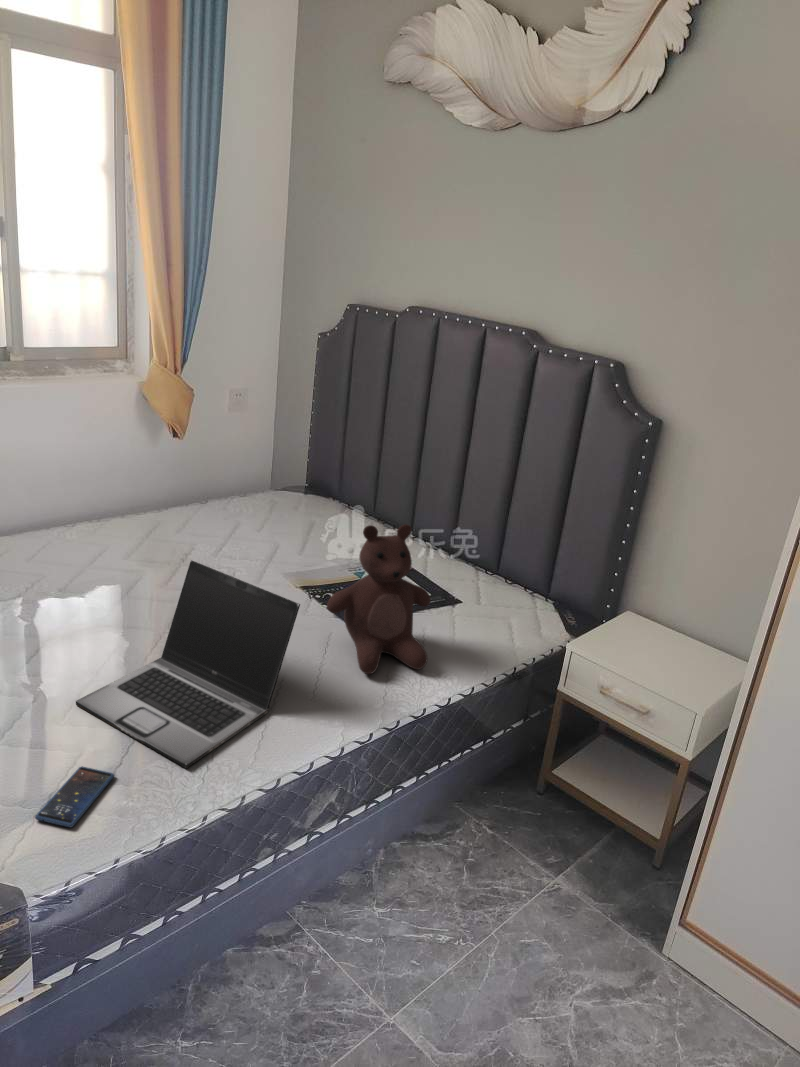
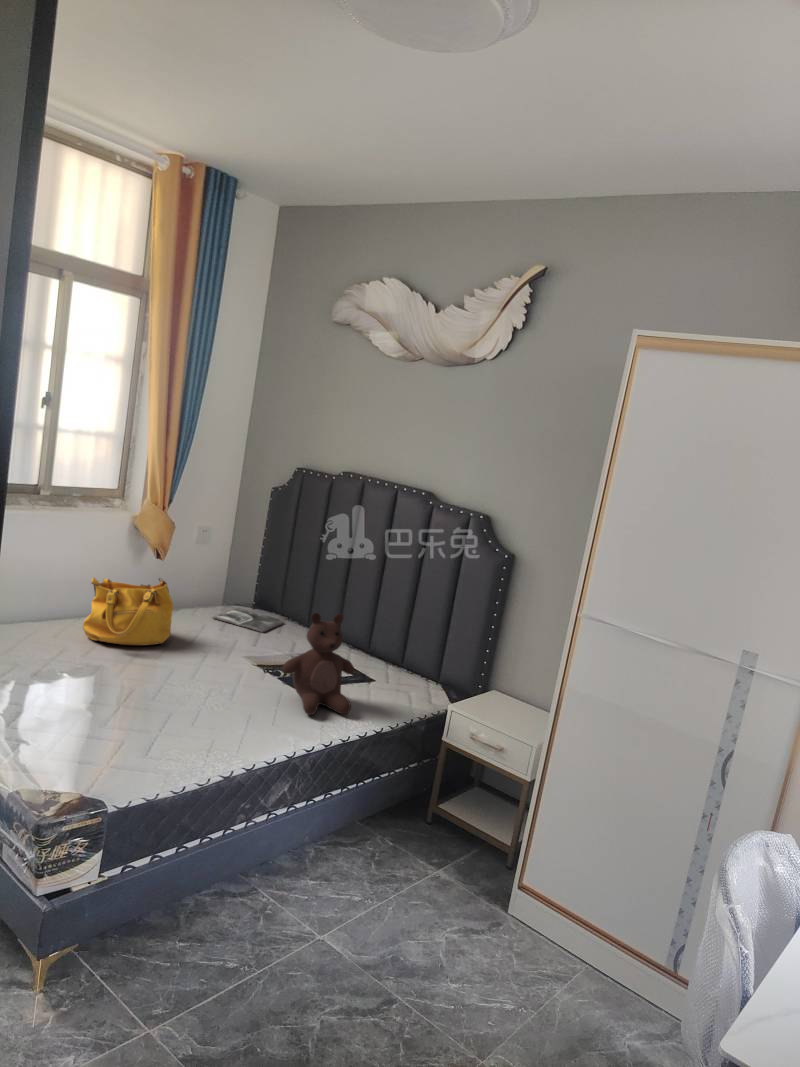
handbag: none [66,471,186,565] -> present [83,578,173,645]
magazine: none [249,496,343,531] -> present [213,608,284,632]
laptop: present [76,560,300,768] -> none [113,631,270,755]
smartphone: present [35,766,114,827] -> none [104,749,149,777]

